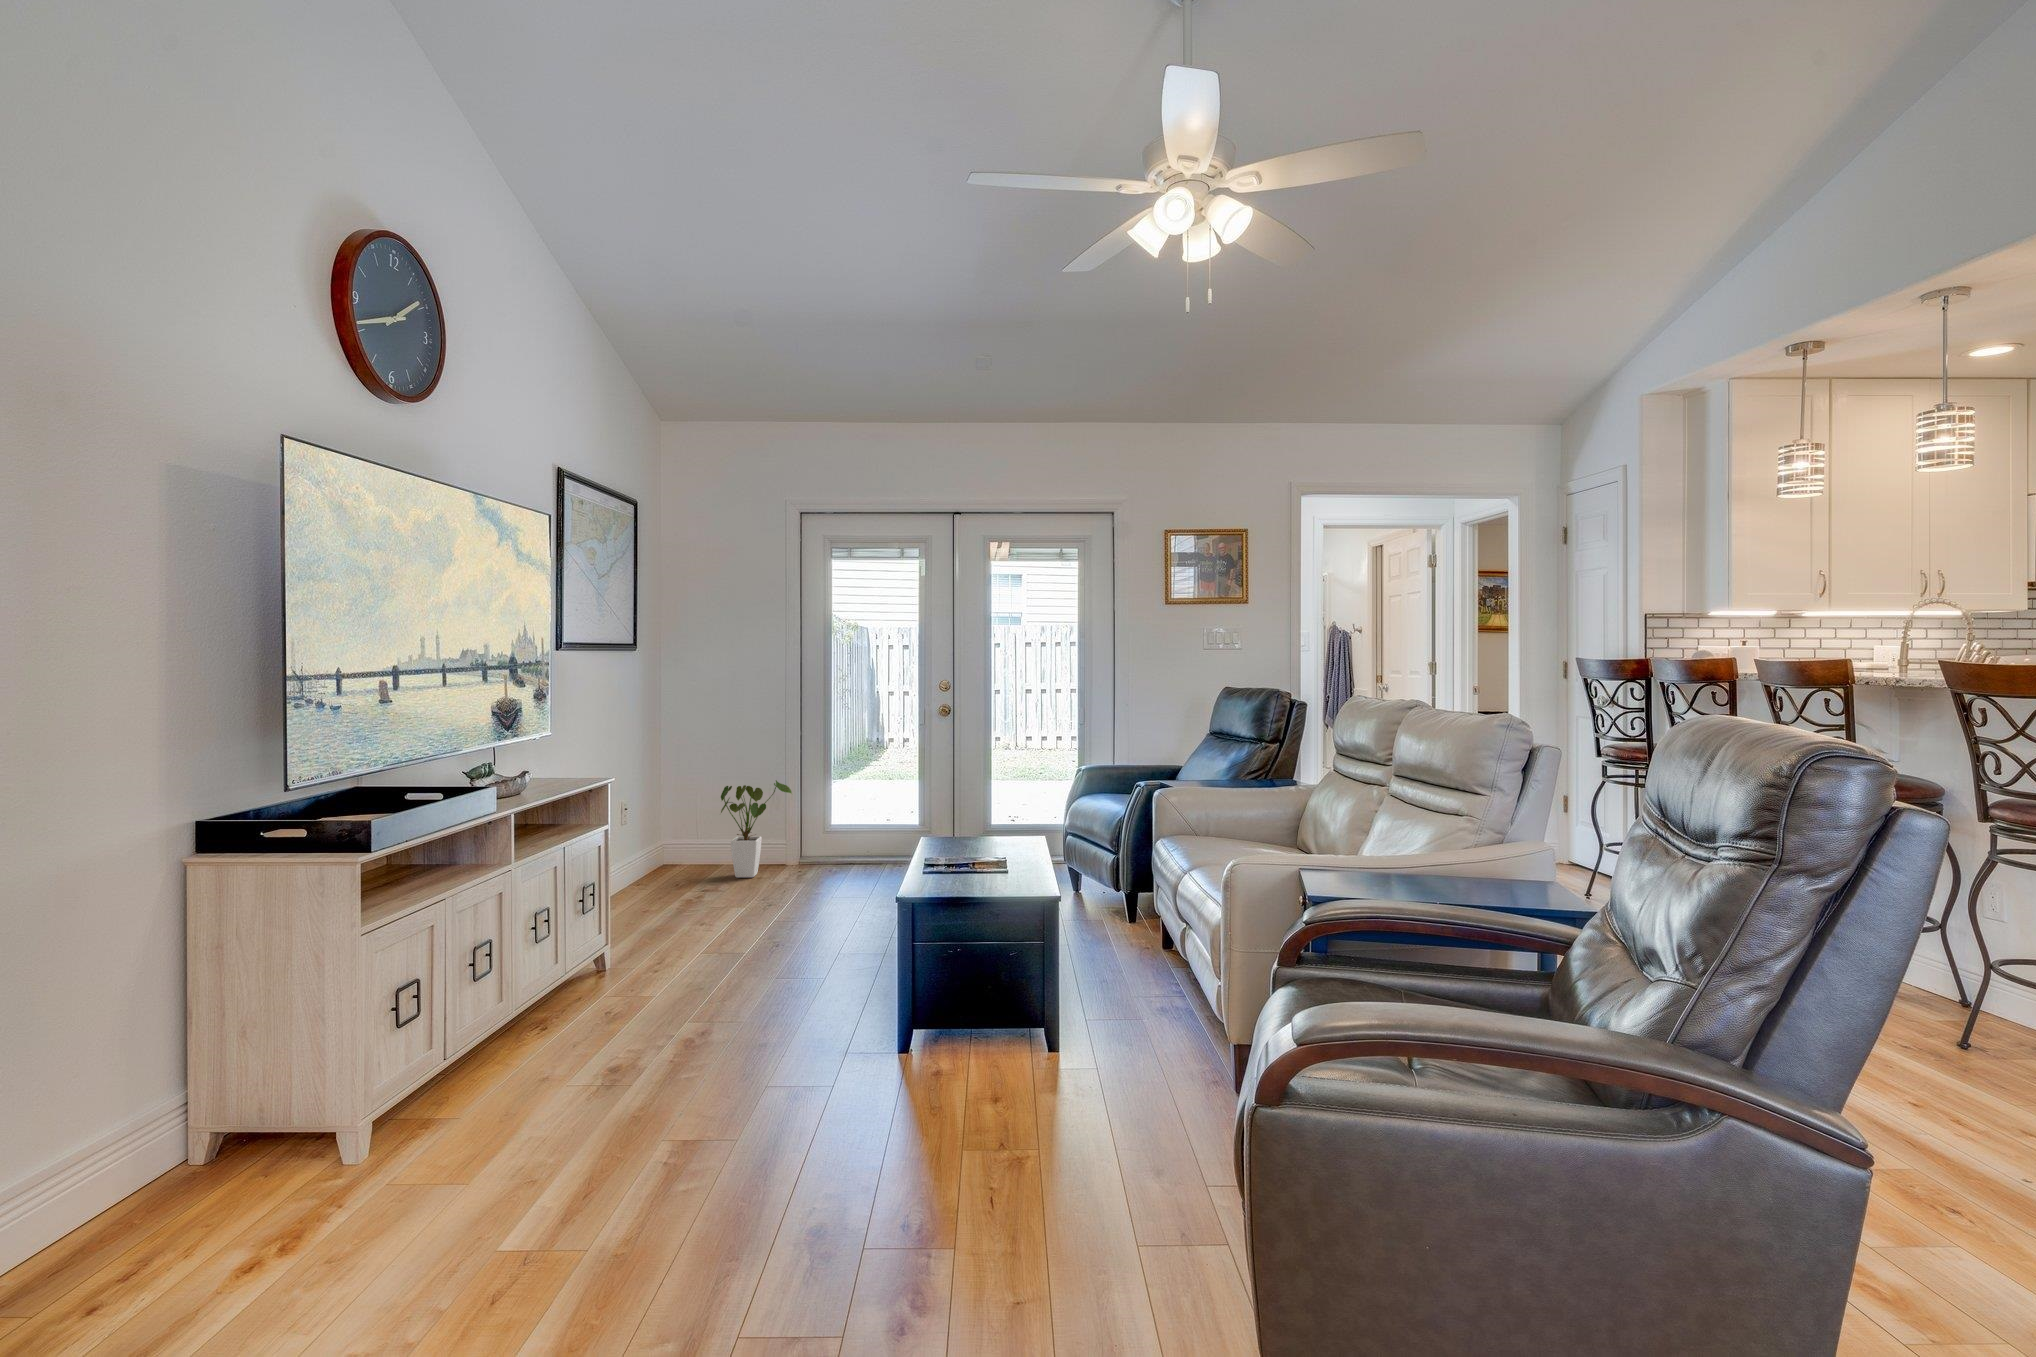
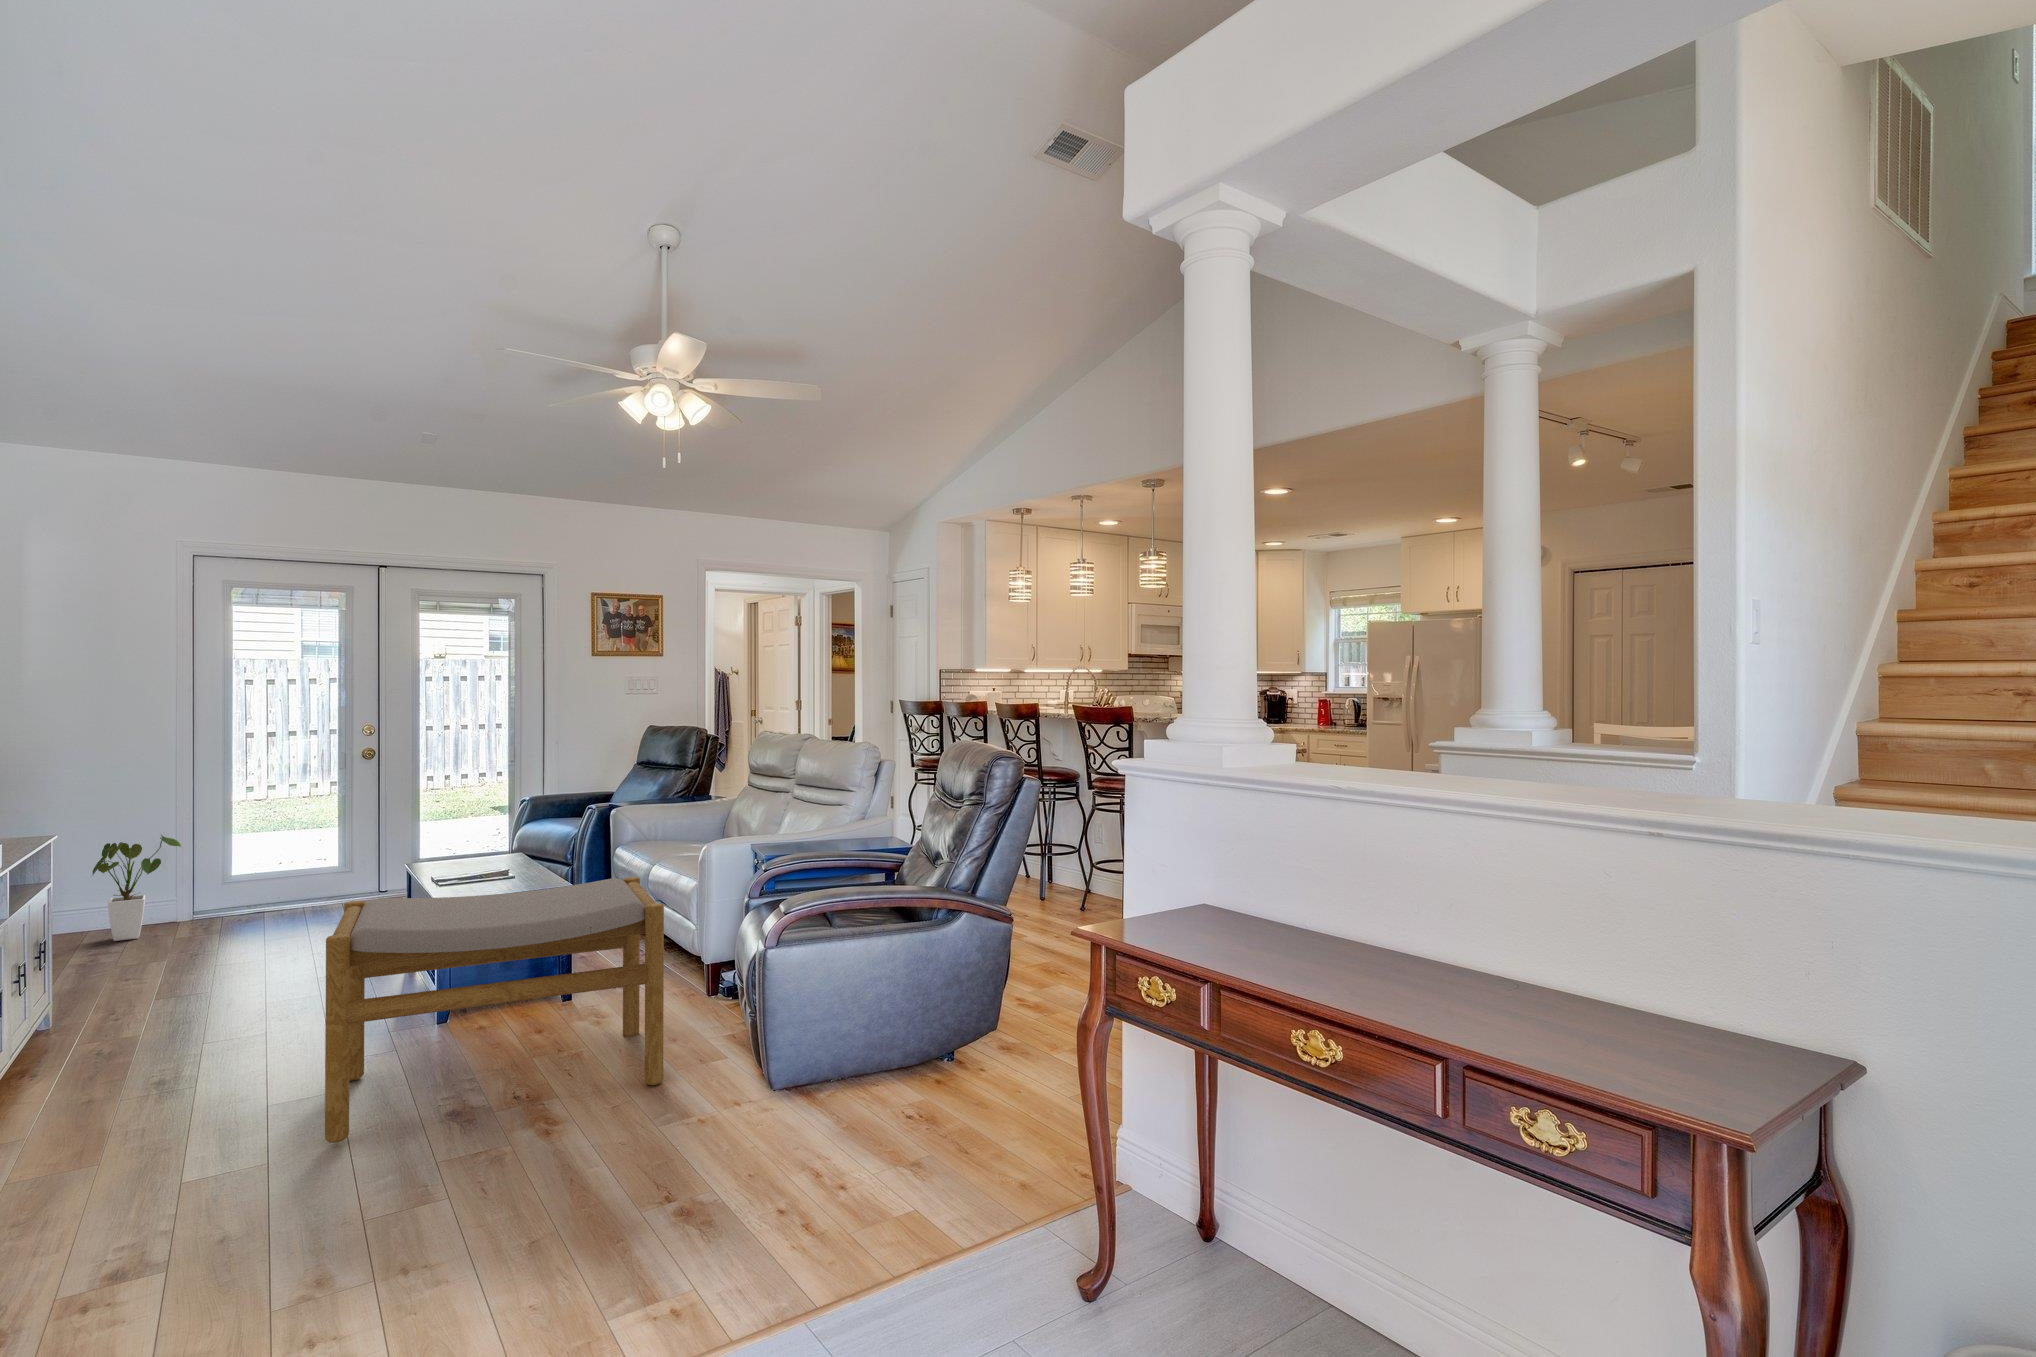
footstool: none [653,893,1115,1274] -> present [325,877,664,1143]

